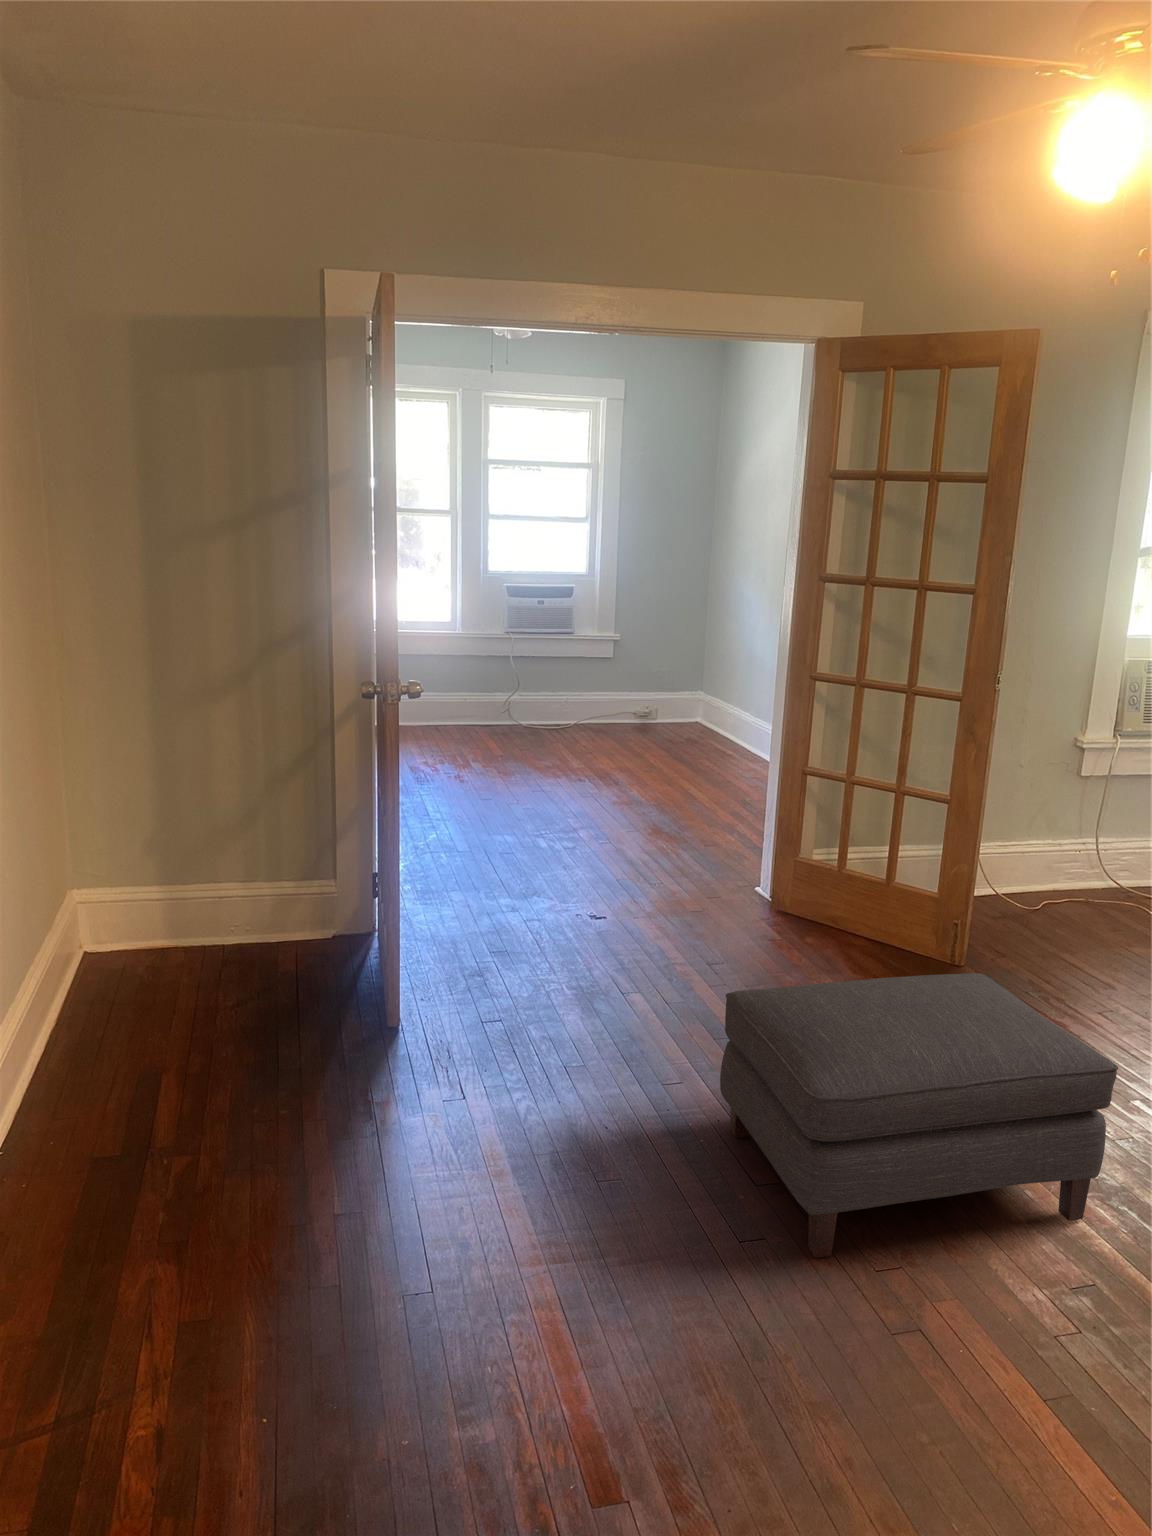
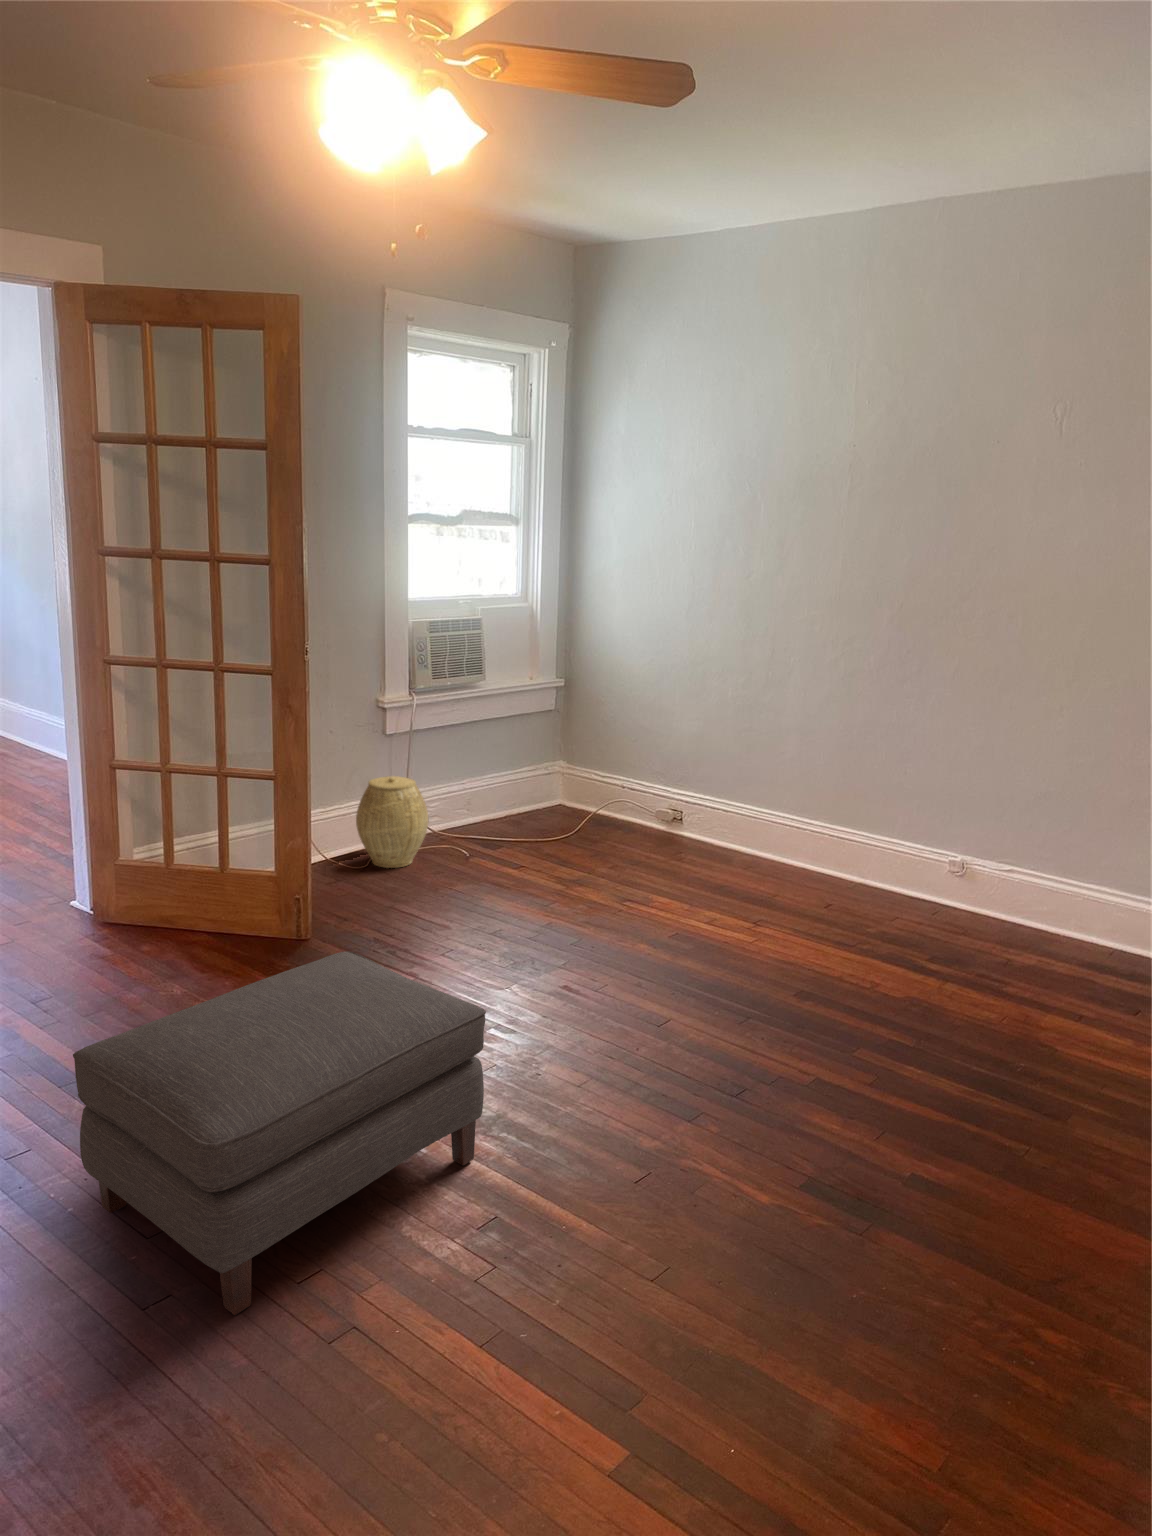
woven basket: none [1032,820,1116,917] -> present [356,776,429,868]

